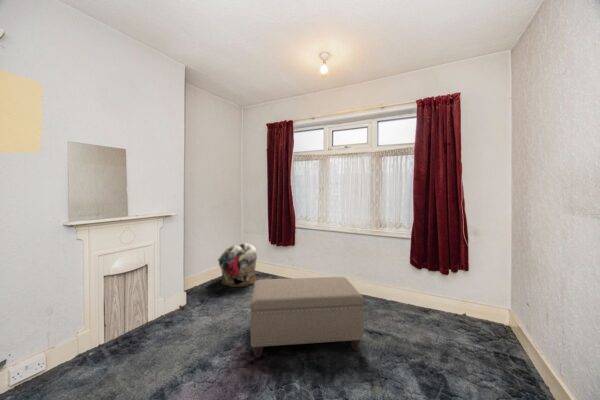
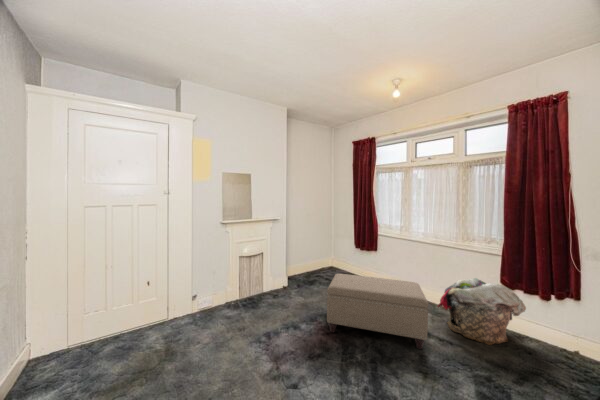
laundry basket: present [218,243,257,287] -> present [437,278,526,345]

